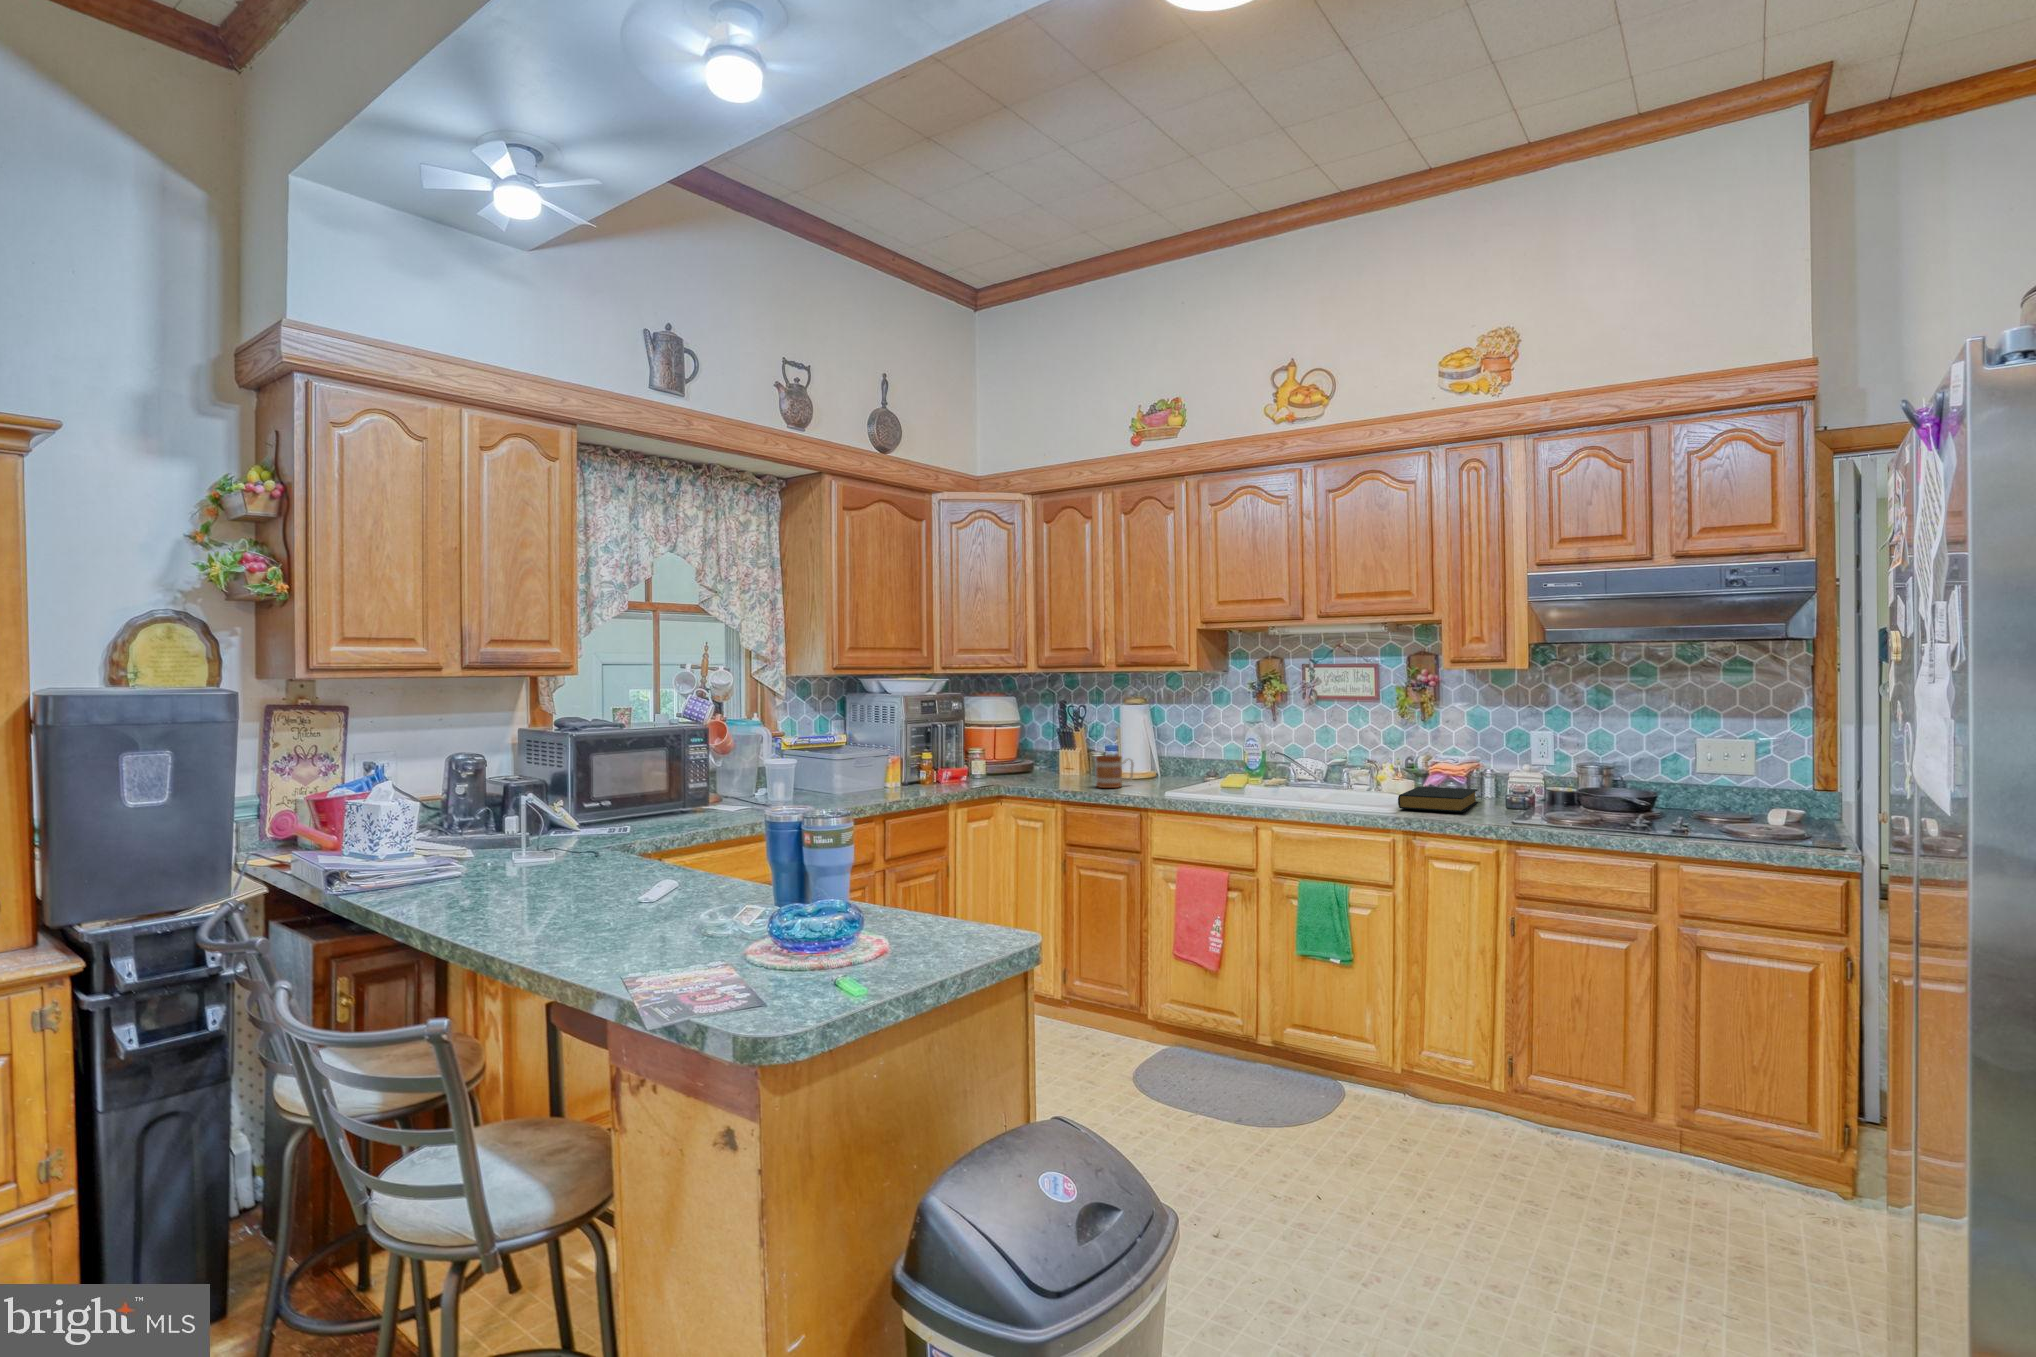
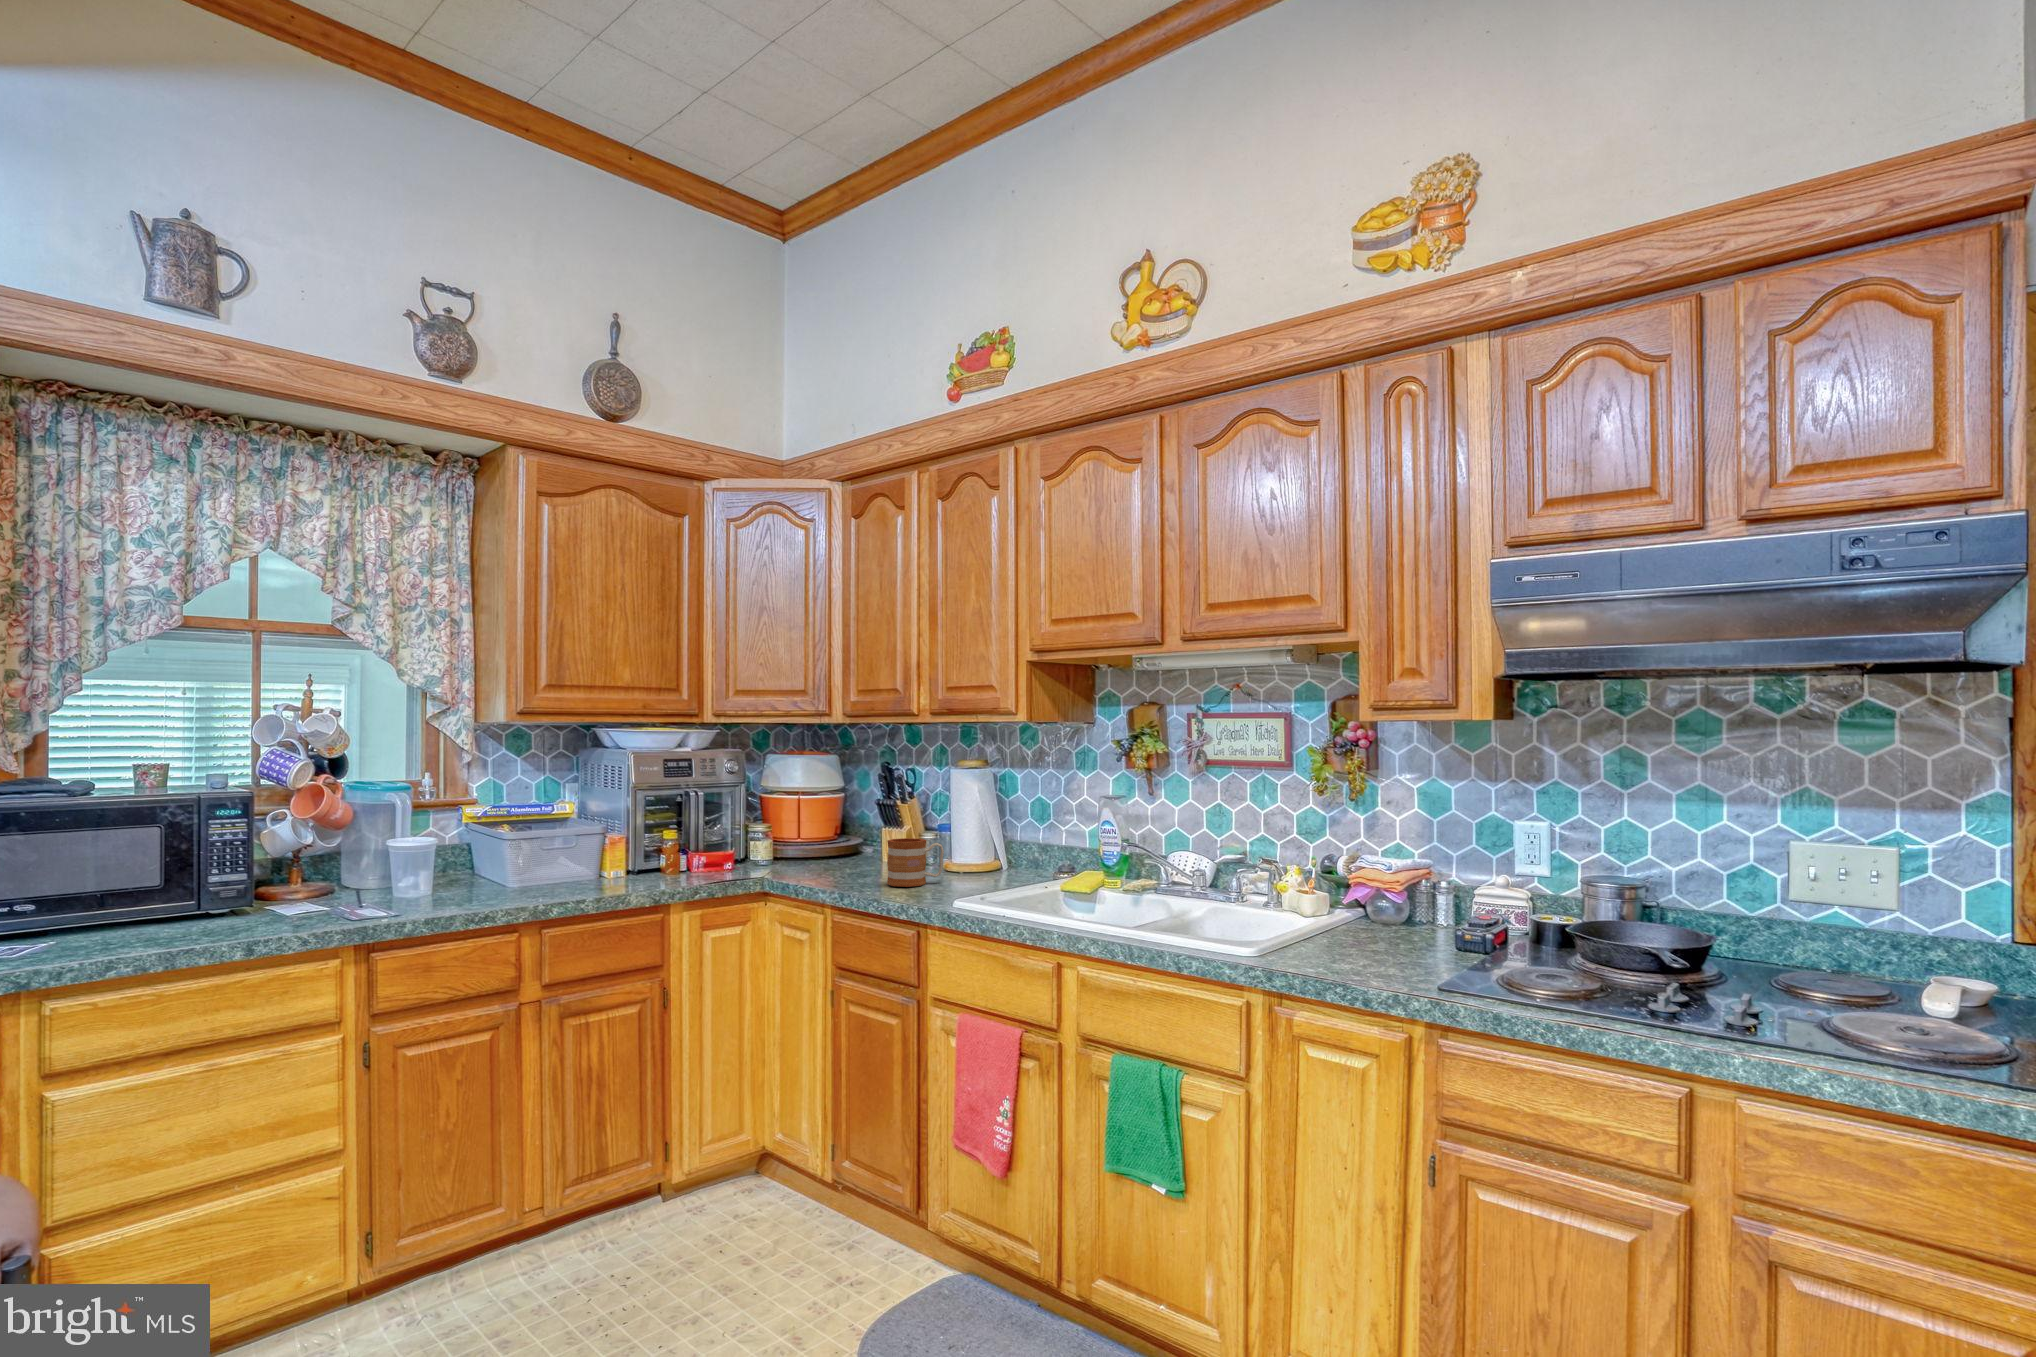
hardback book: present [1398,787,1478,812] -> none [1272,904,1420,958]

